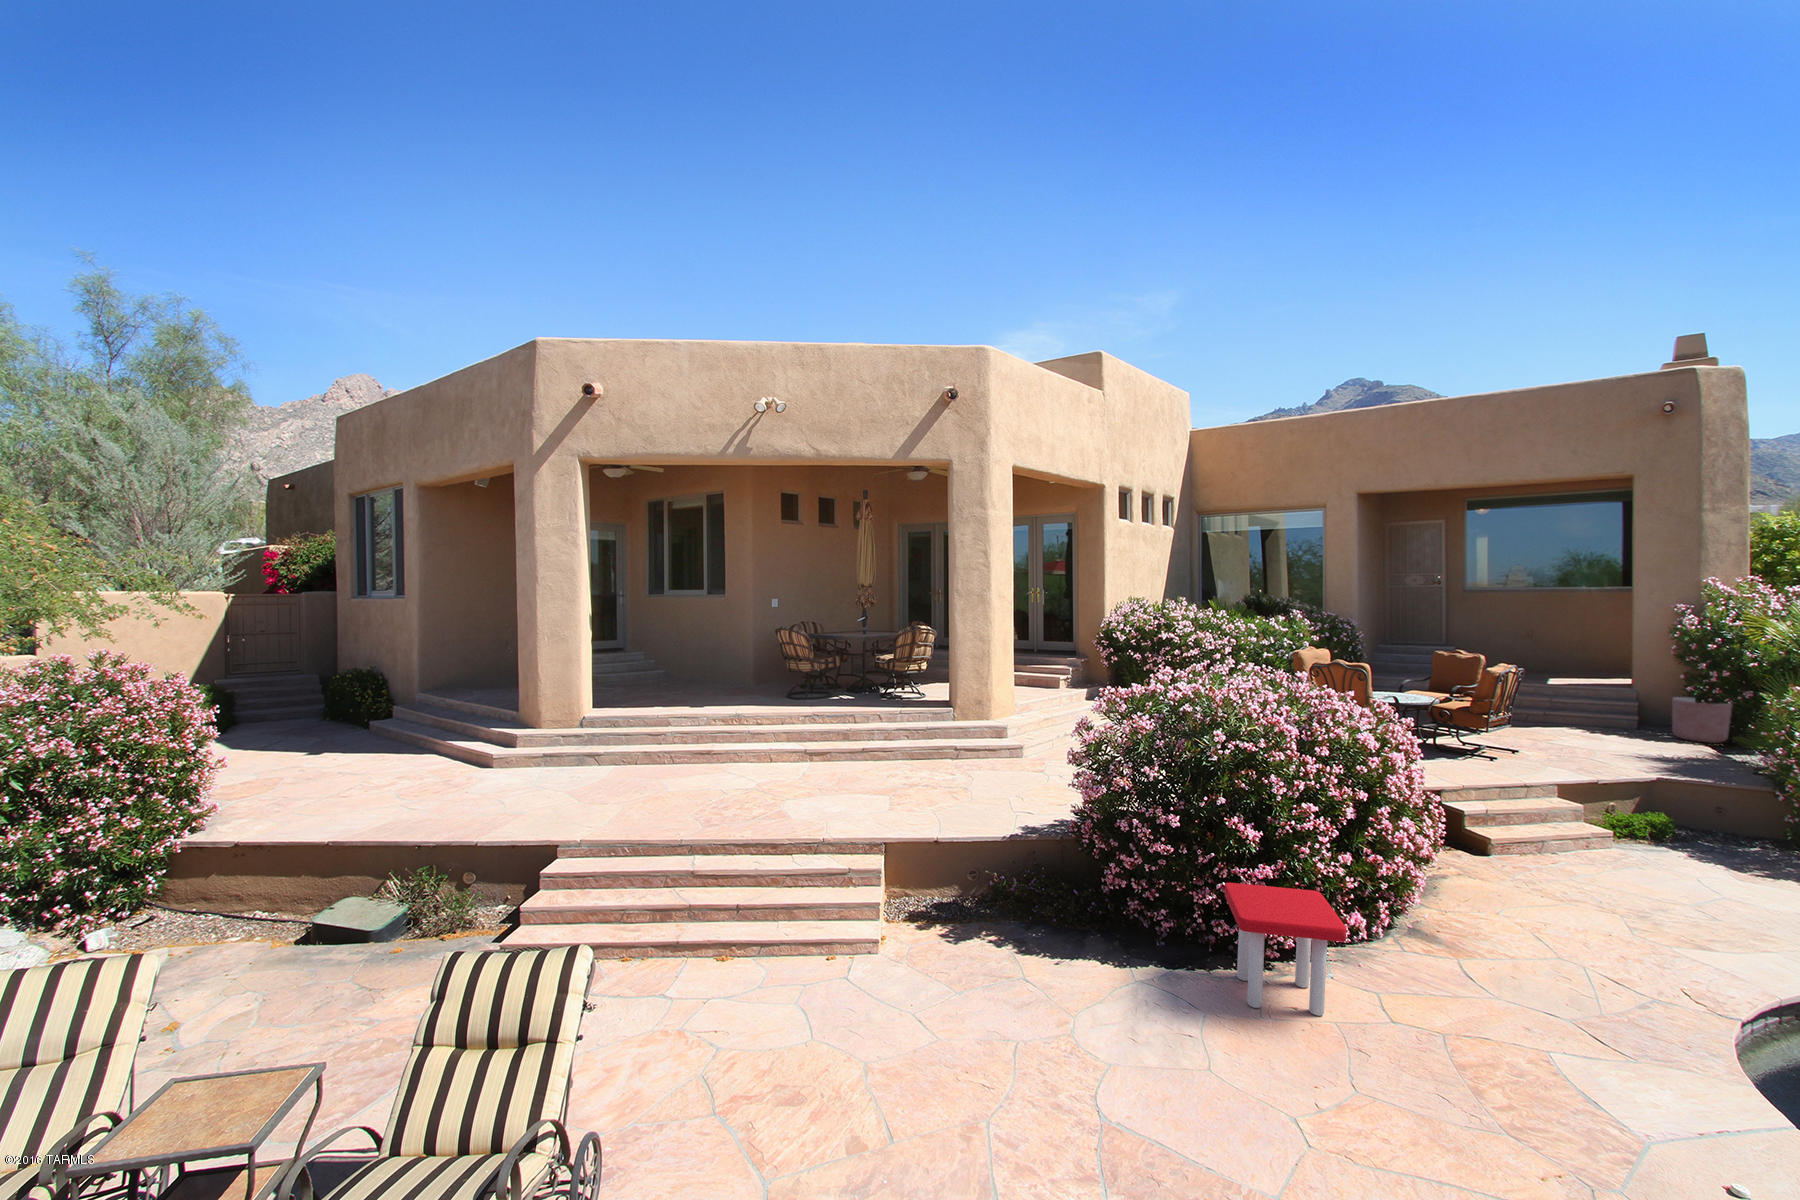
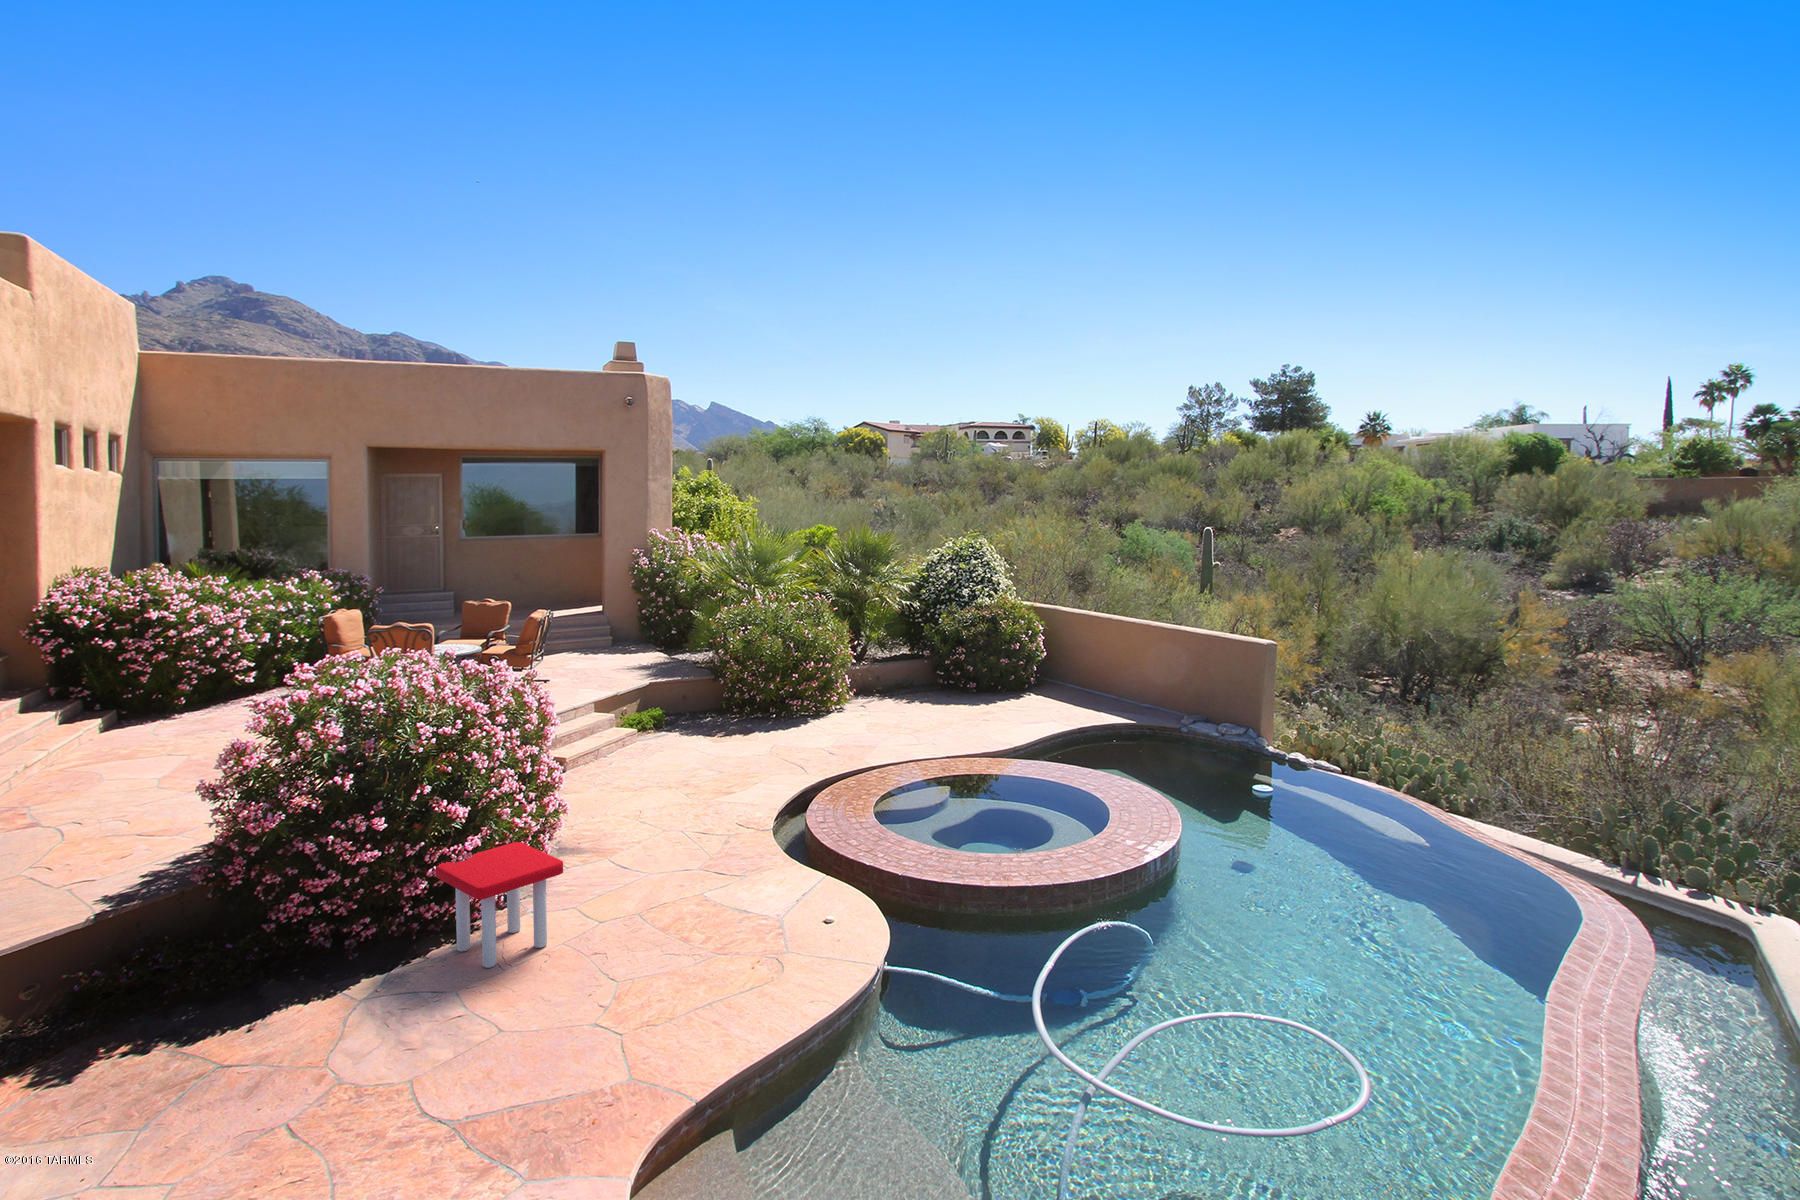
planter: present [1672,697,1732,743] -> none [637,619,671,651]

